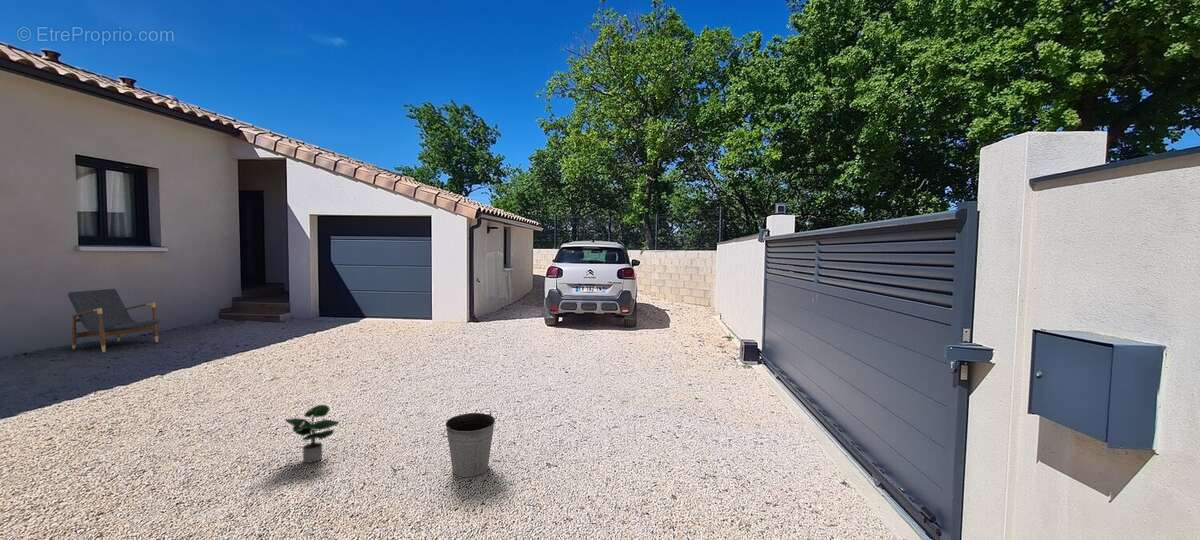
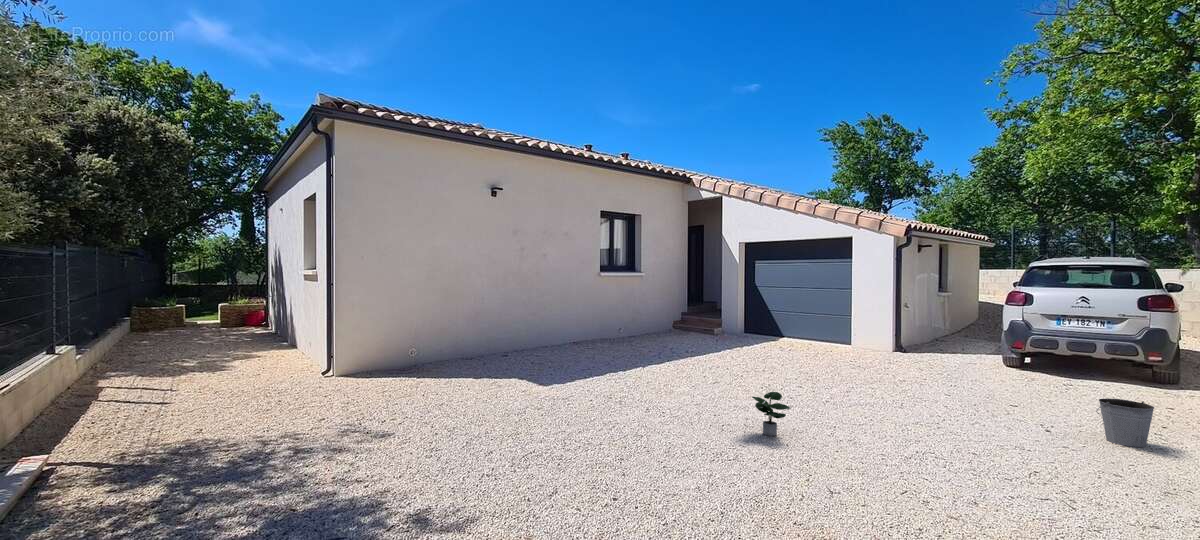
lounge chair: present [68,289,159,352] -> none [598,301,643,344]
bucket: present [443,413,495,477] -> present [1096,399,1154,447]

